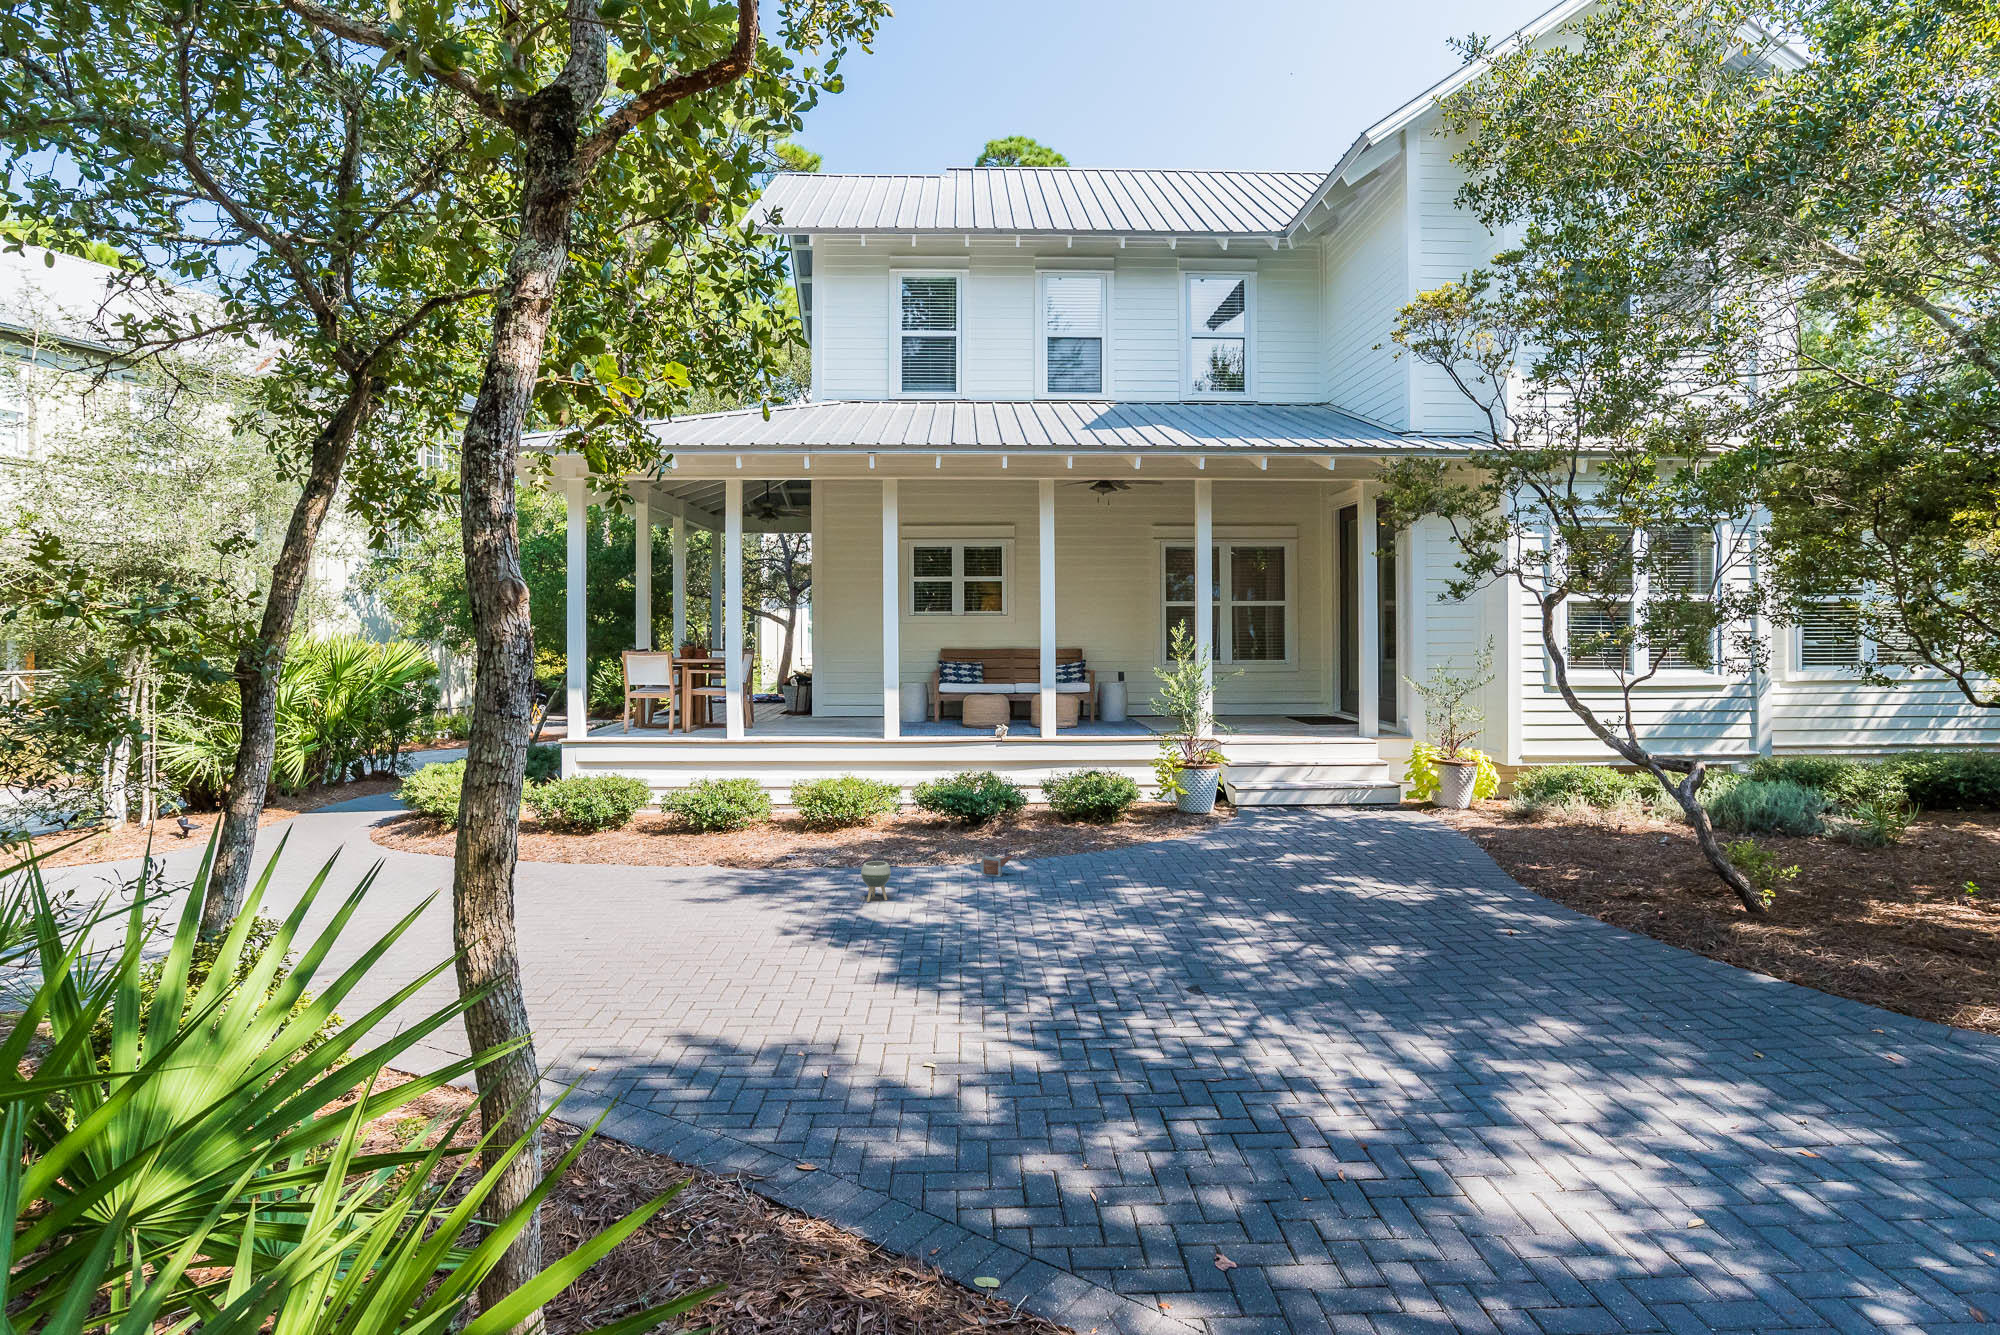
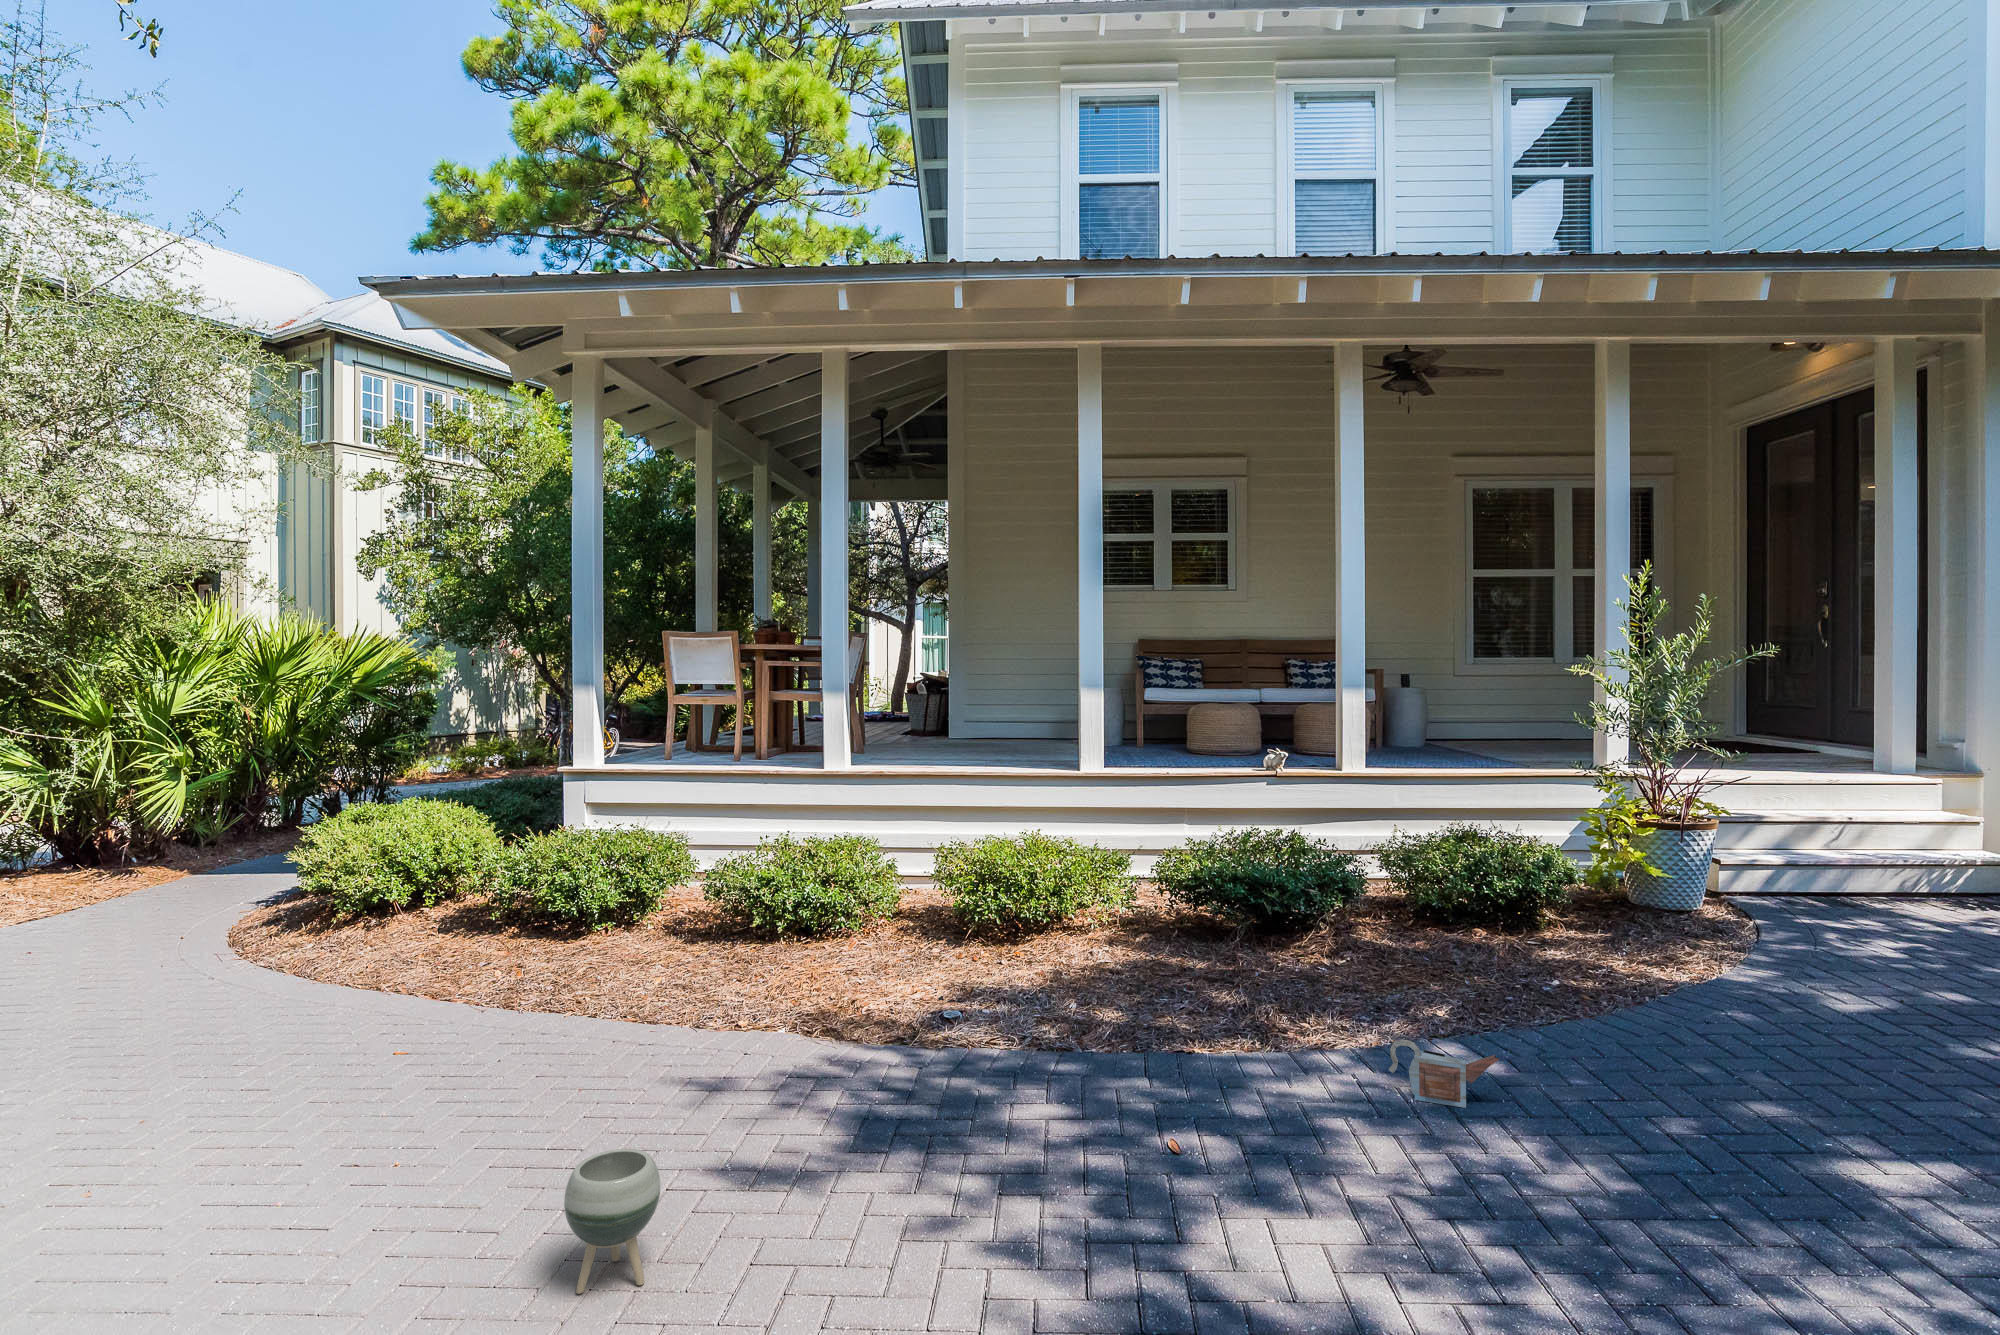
planter: present [861,861,891,902] -> present [564,1149,661,1294]

